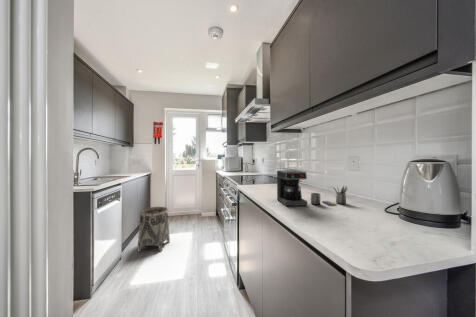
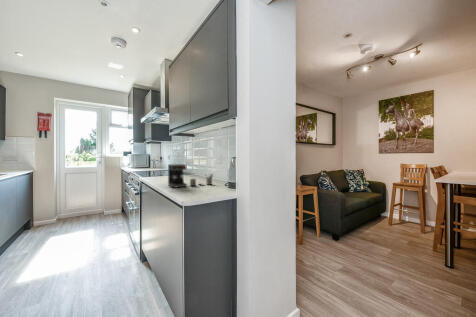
basket: present [138,207,170,252] -> none [19,206,64,257]

